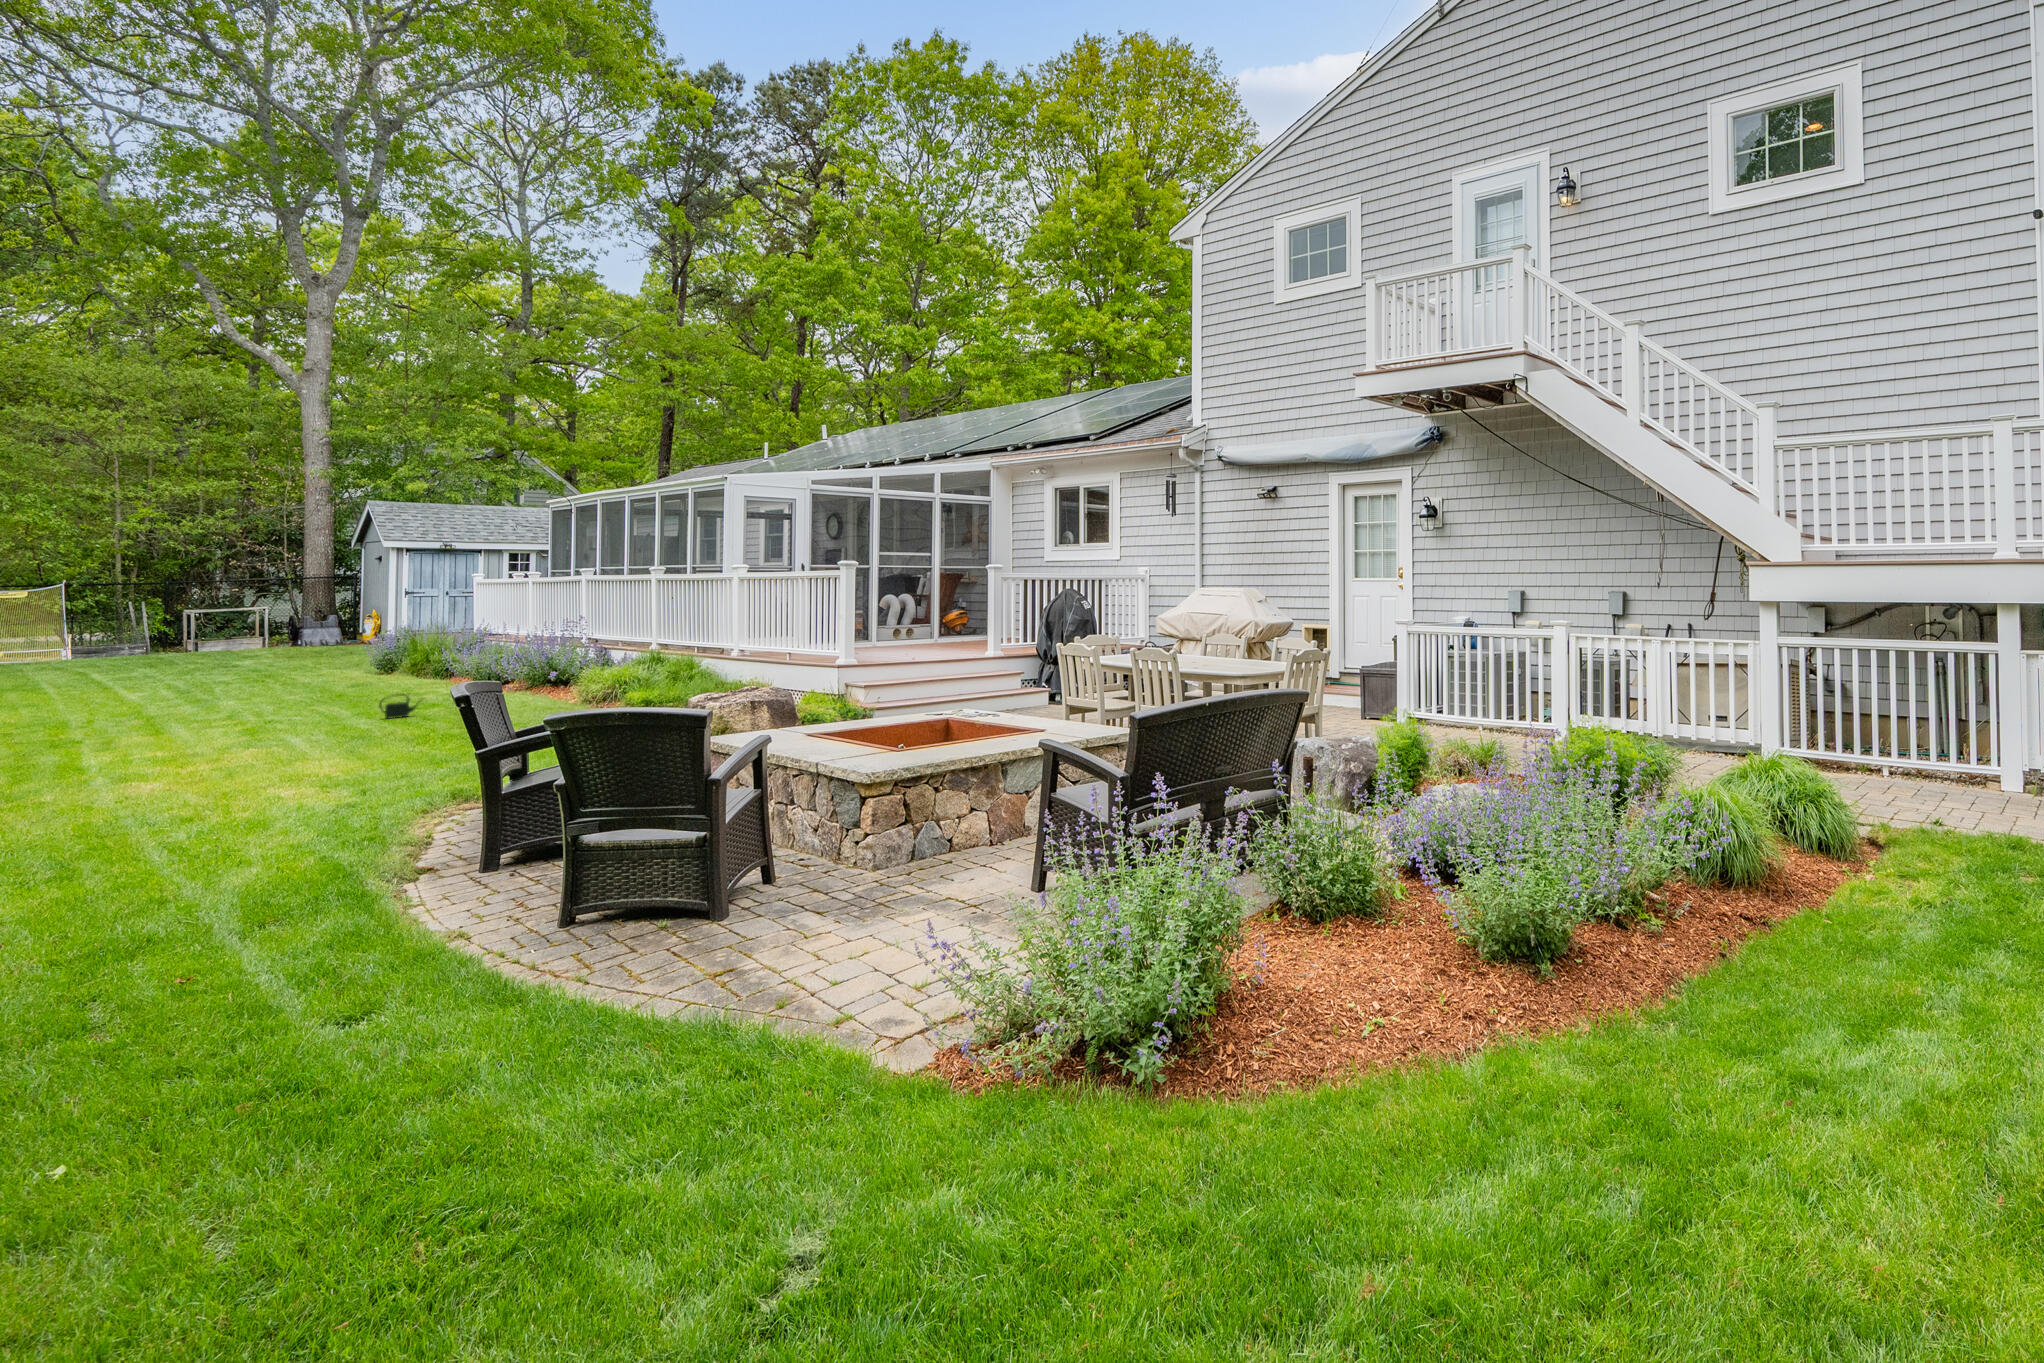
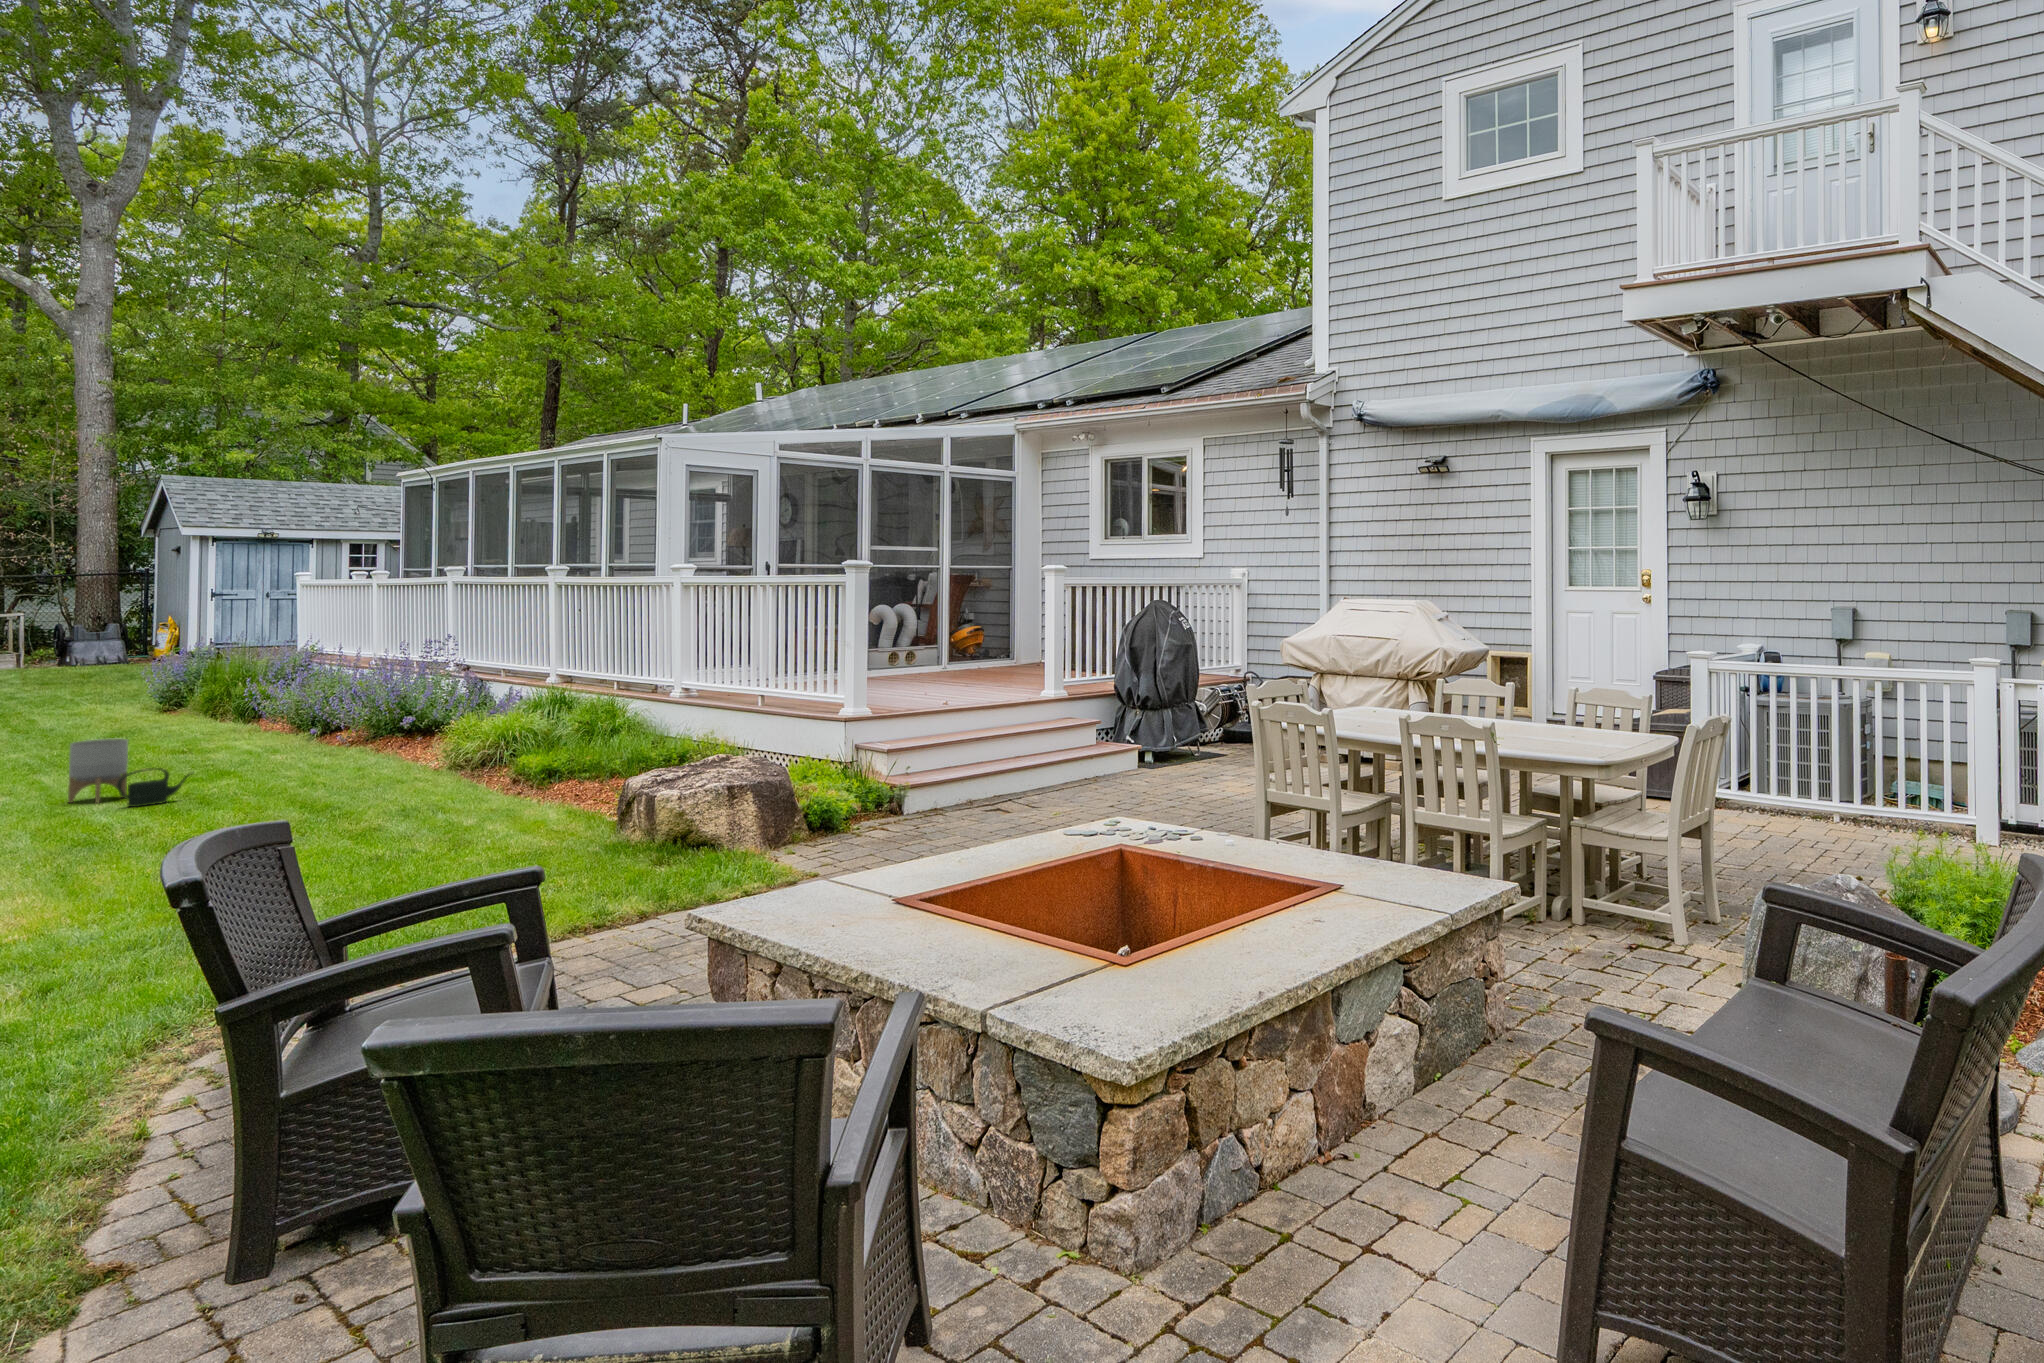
planter: none [347,677,383,717] -> present [68,739,128,803]

